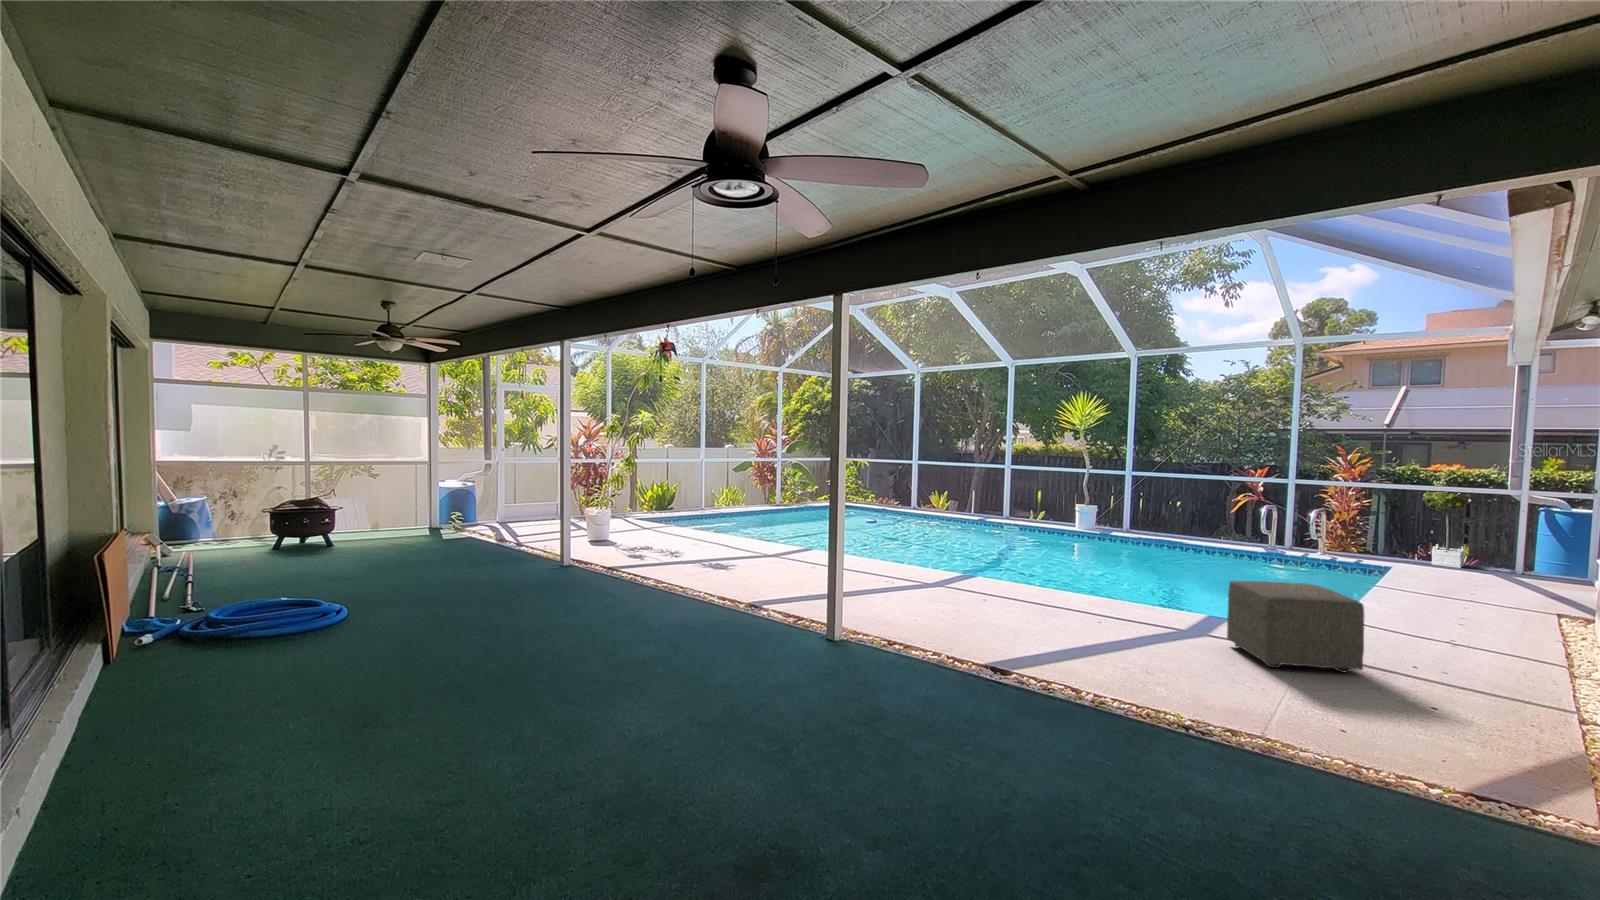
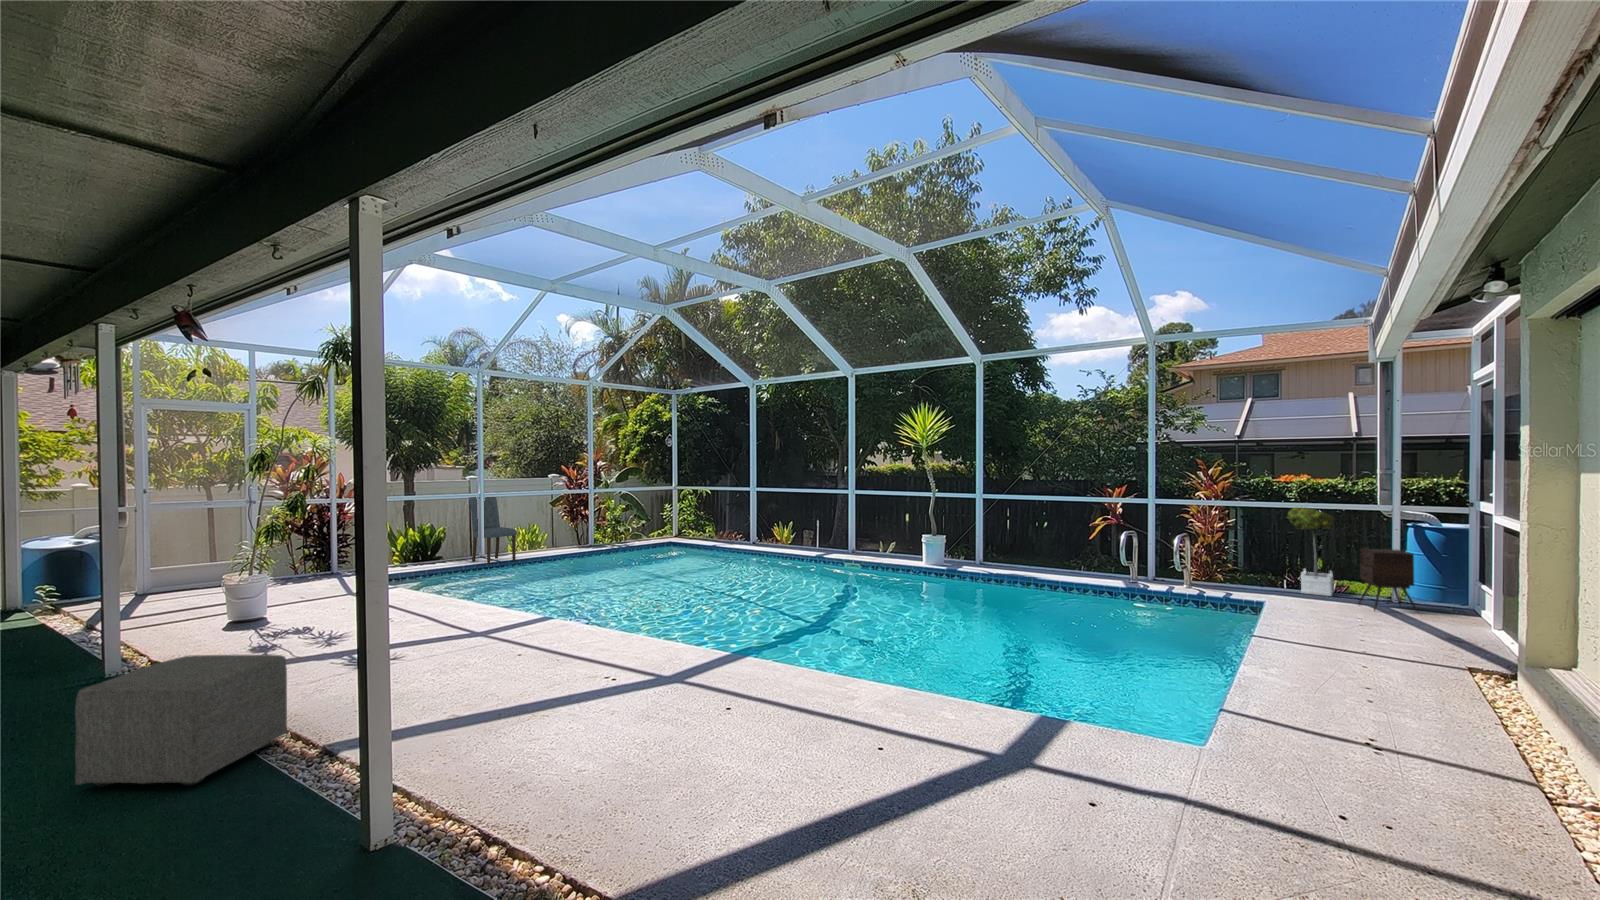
dining chair: none [692,460,727,514] -> present [470,497,517,564]
side table: none [1484,526,1541,583] -> present [1359,548,1419,613]
ottoman: present [1227,581,1364,672] -> present [75,655,287,787]

